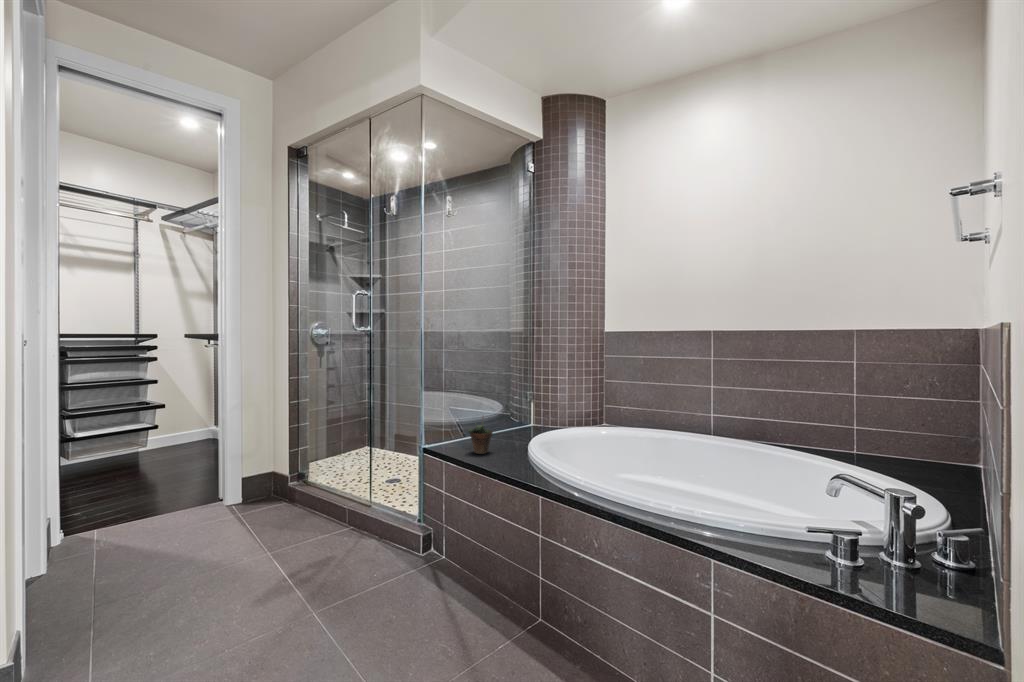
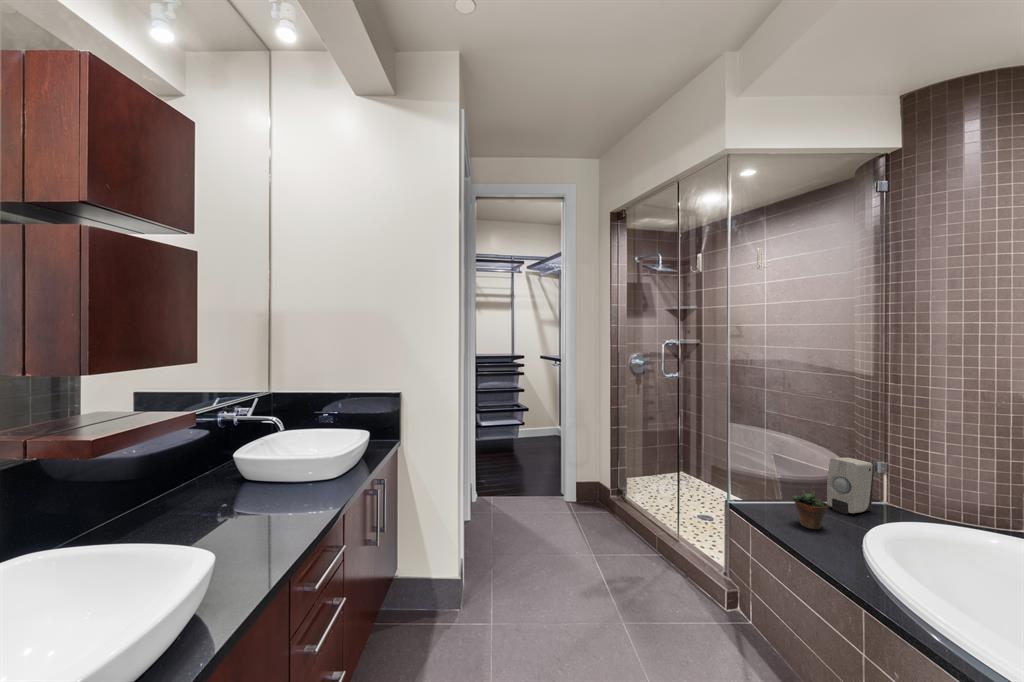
soap dispenser: none [490,397,519,441] -> present [827,458,874,514]

